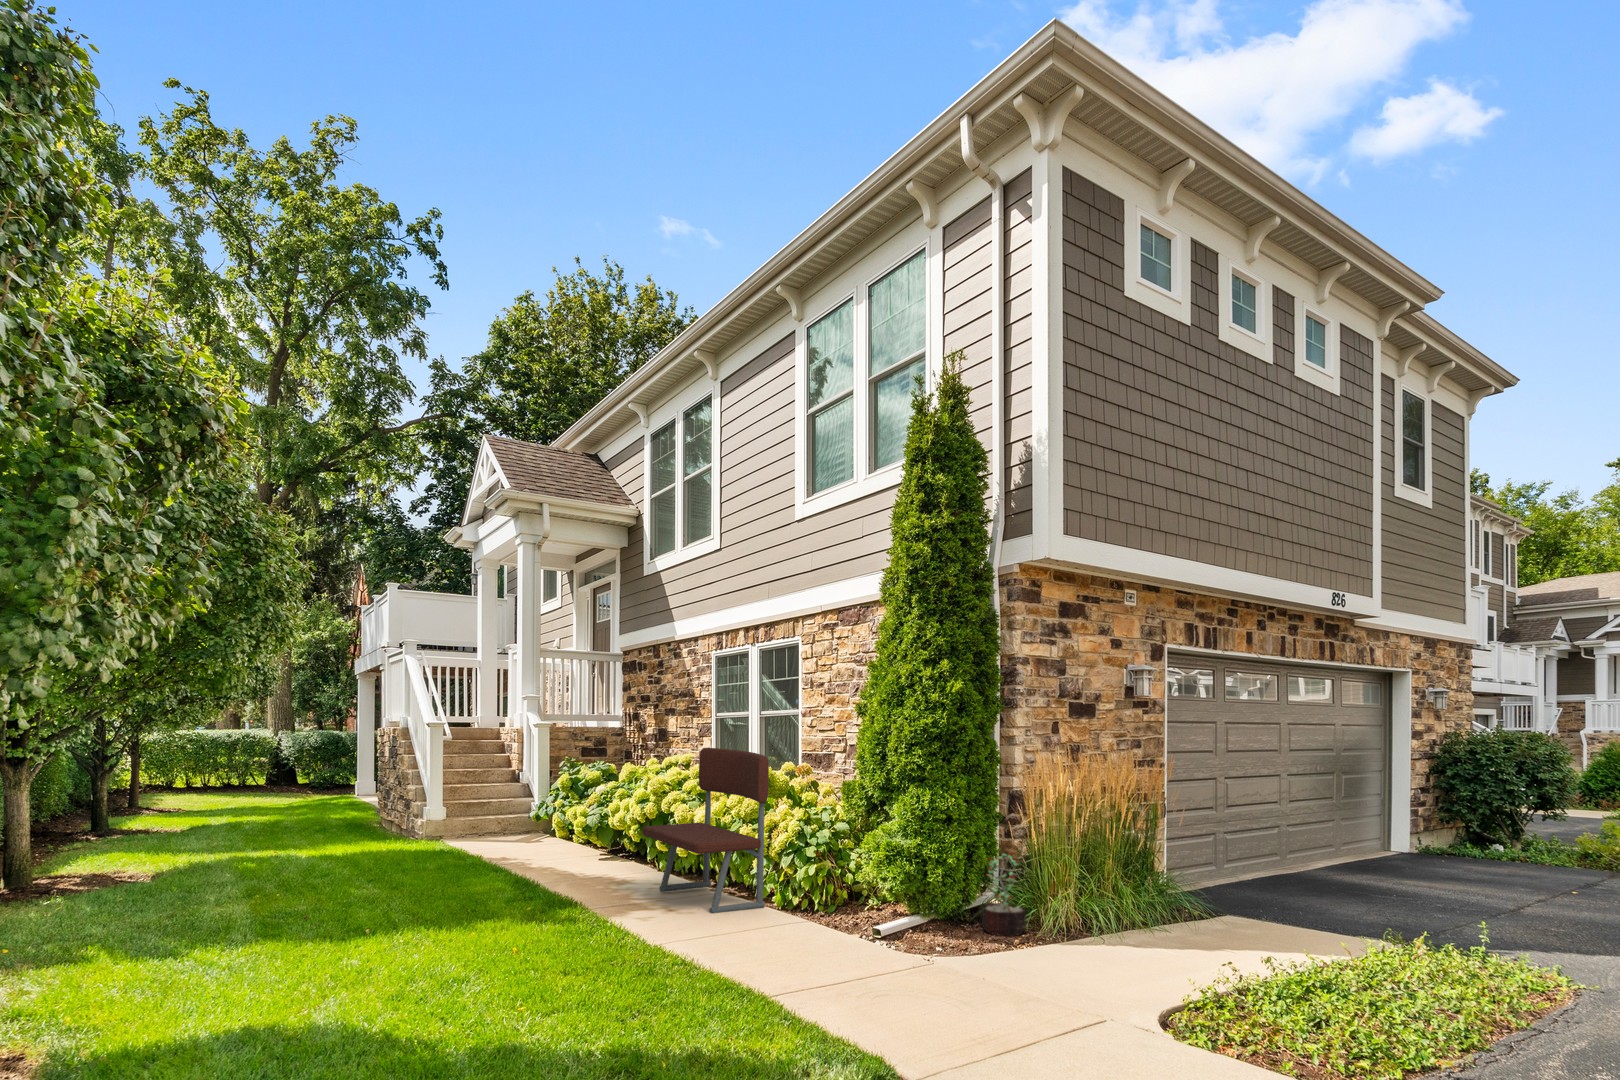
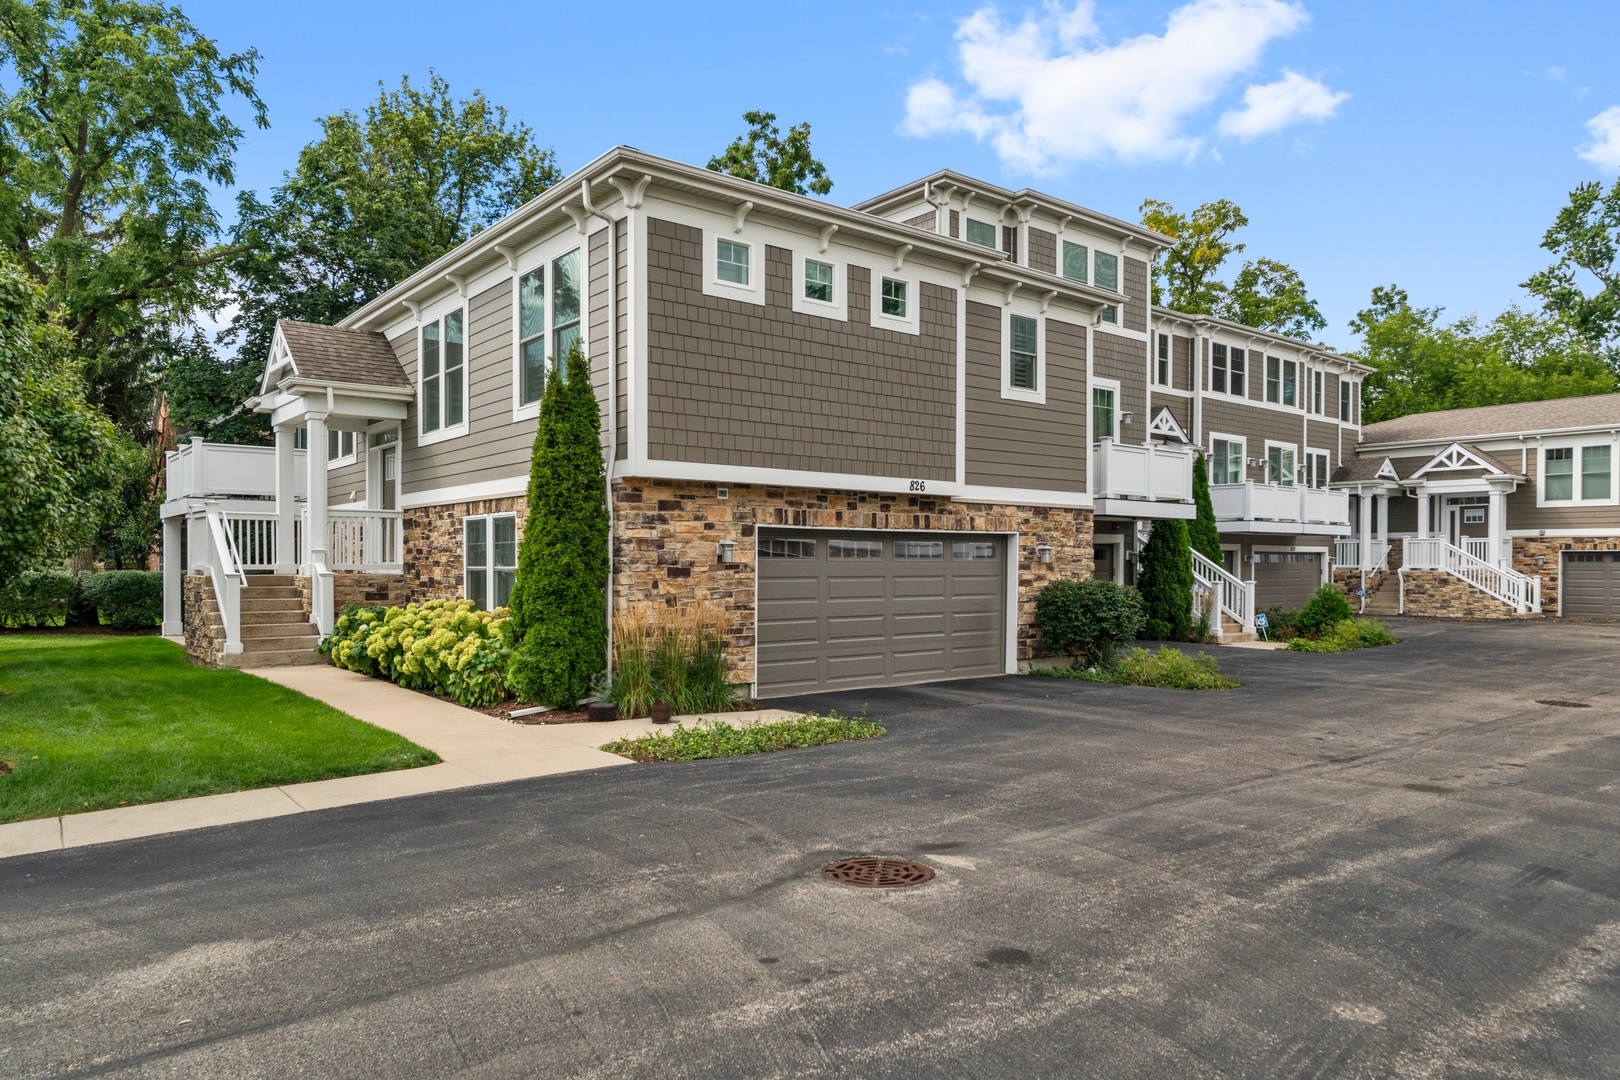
bench: present [642,748,769,913] -> none [370,597,454,712]
wooden bucket: none [1082,882,1116,941] -> present [650,687,672,724]

